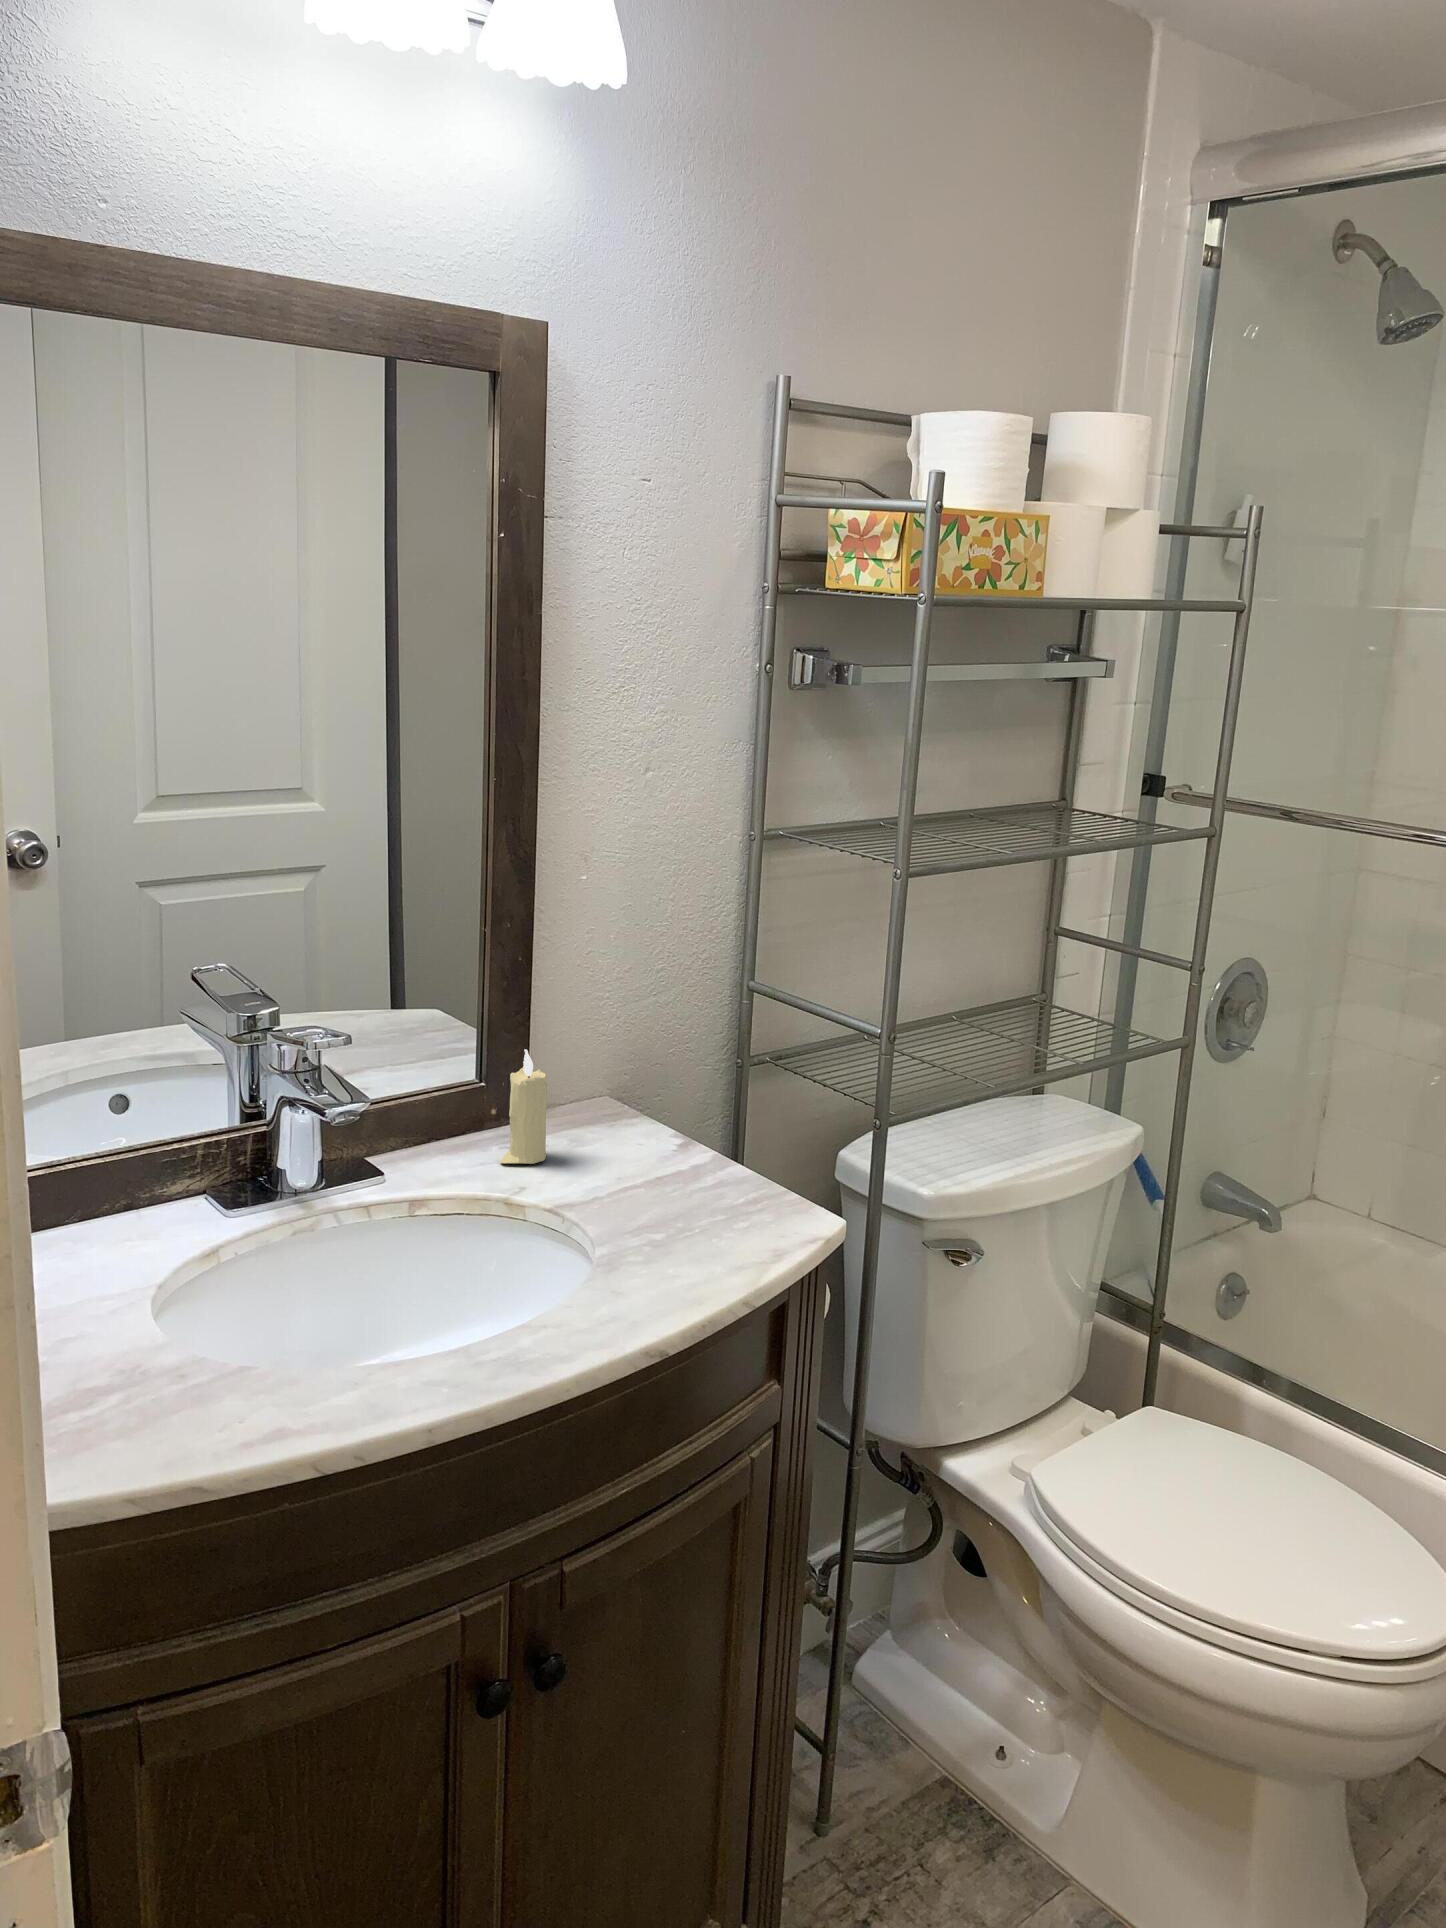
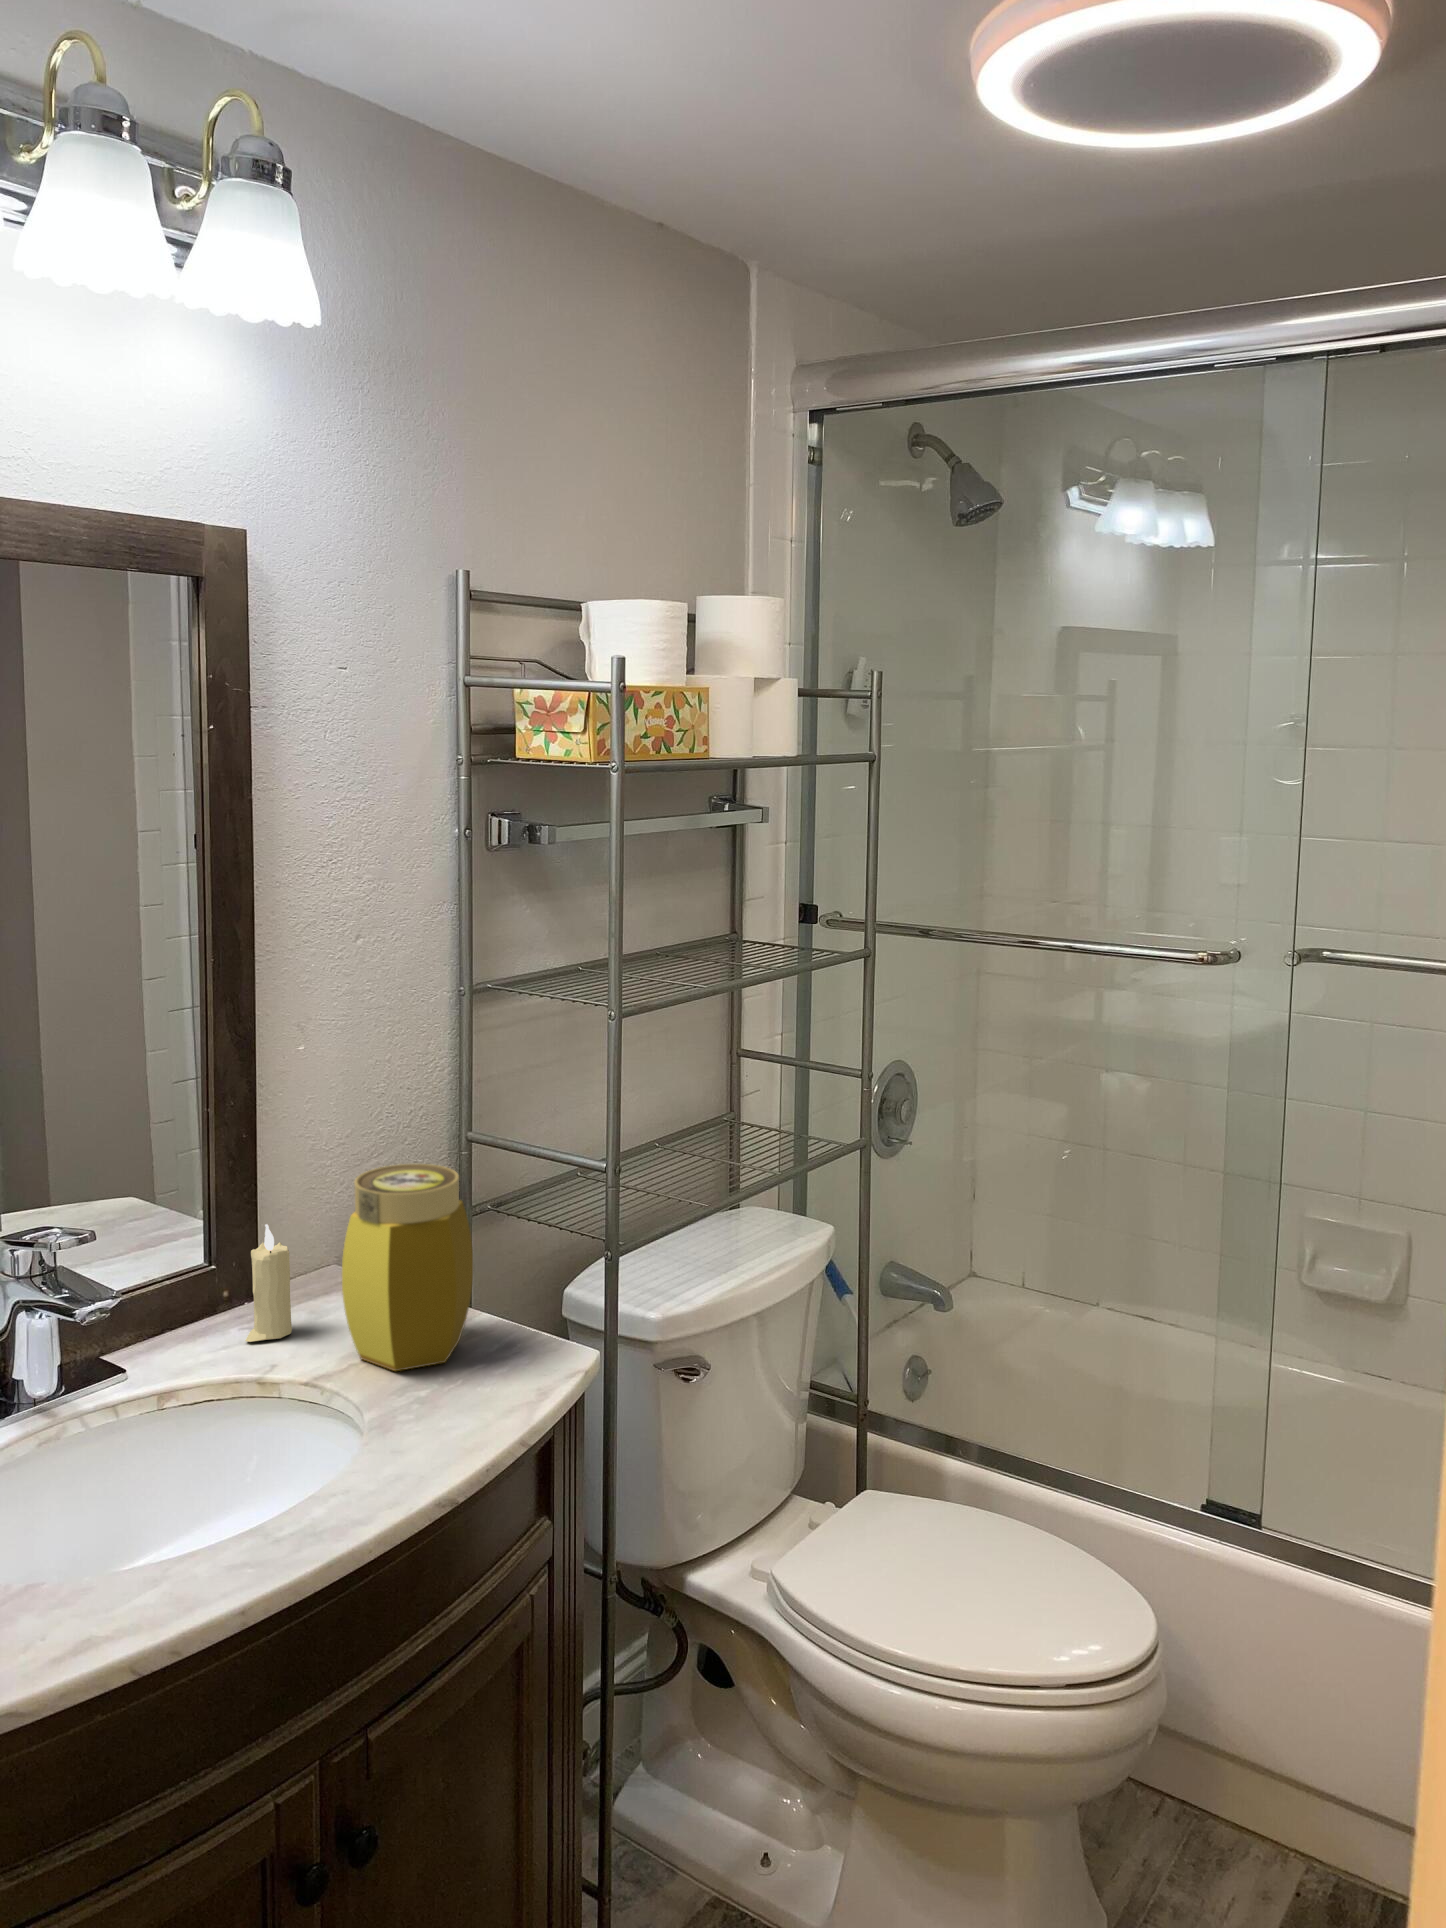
jar: none [590,1004,725,1212] -> present [342,1164,473,1371]

